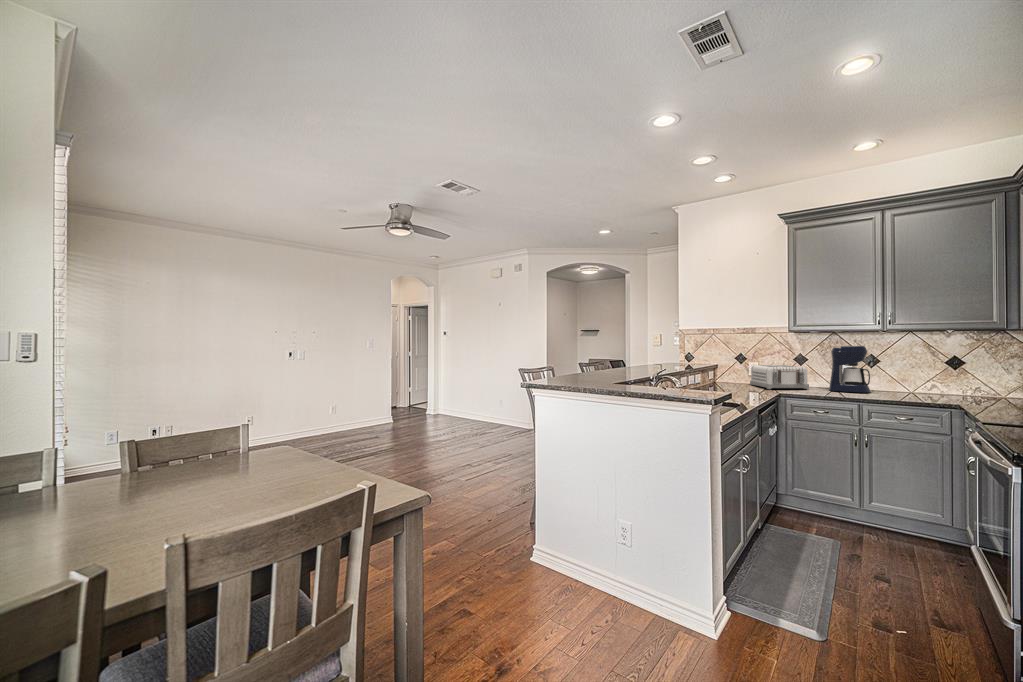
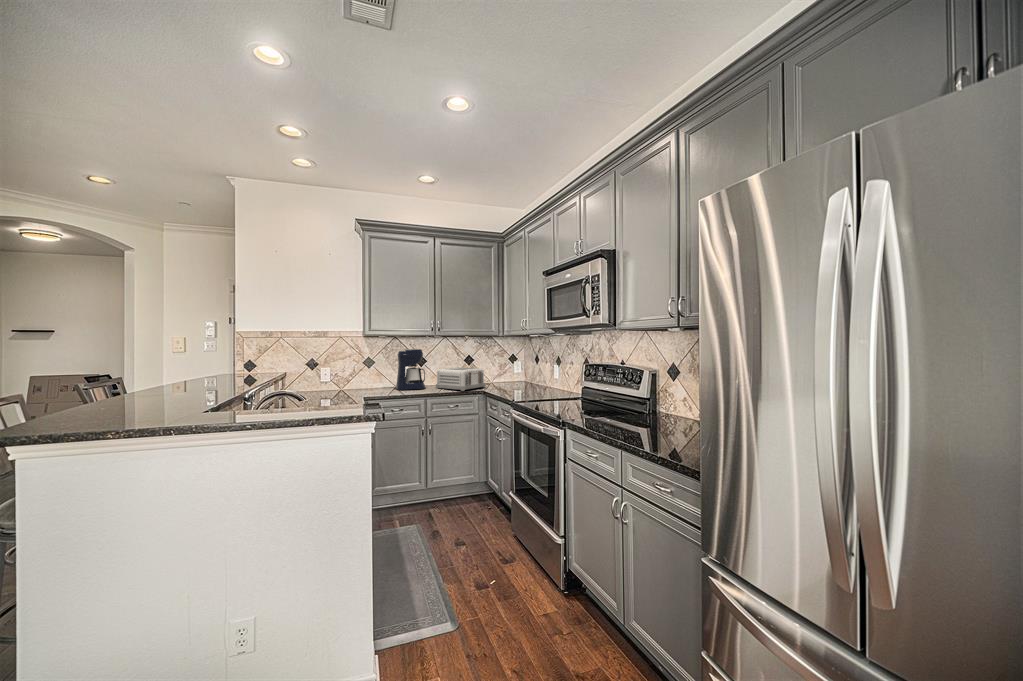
toaster: present [750,365,809,389] -> present [436,367,485,391]

